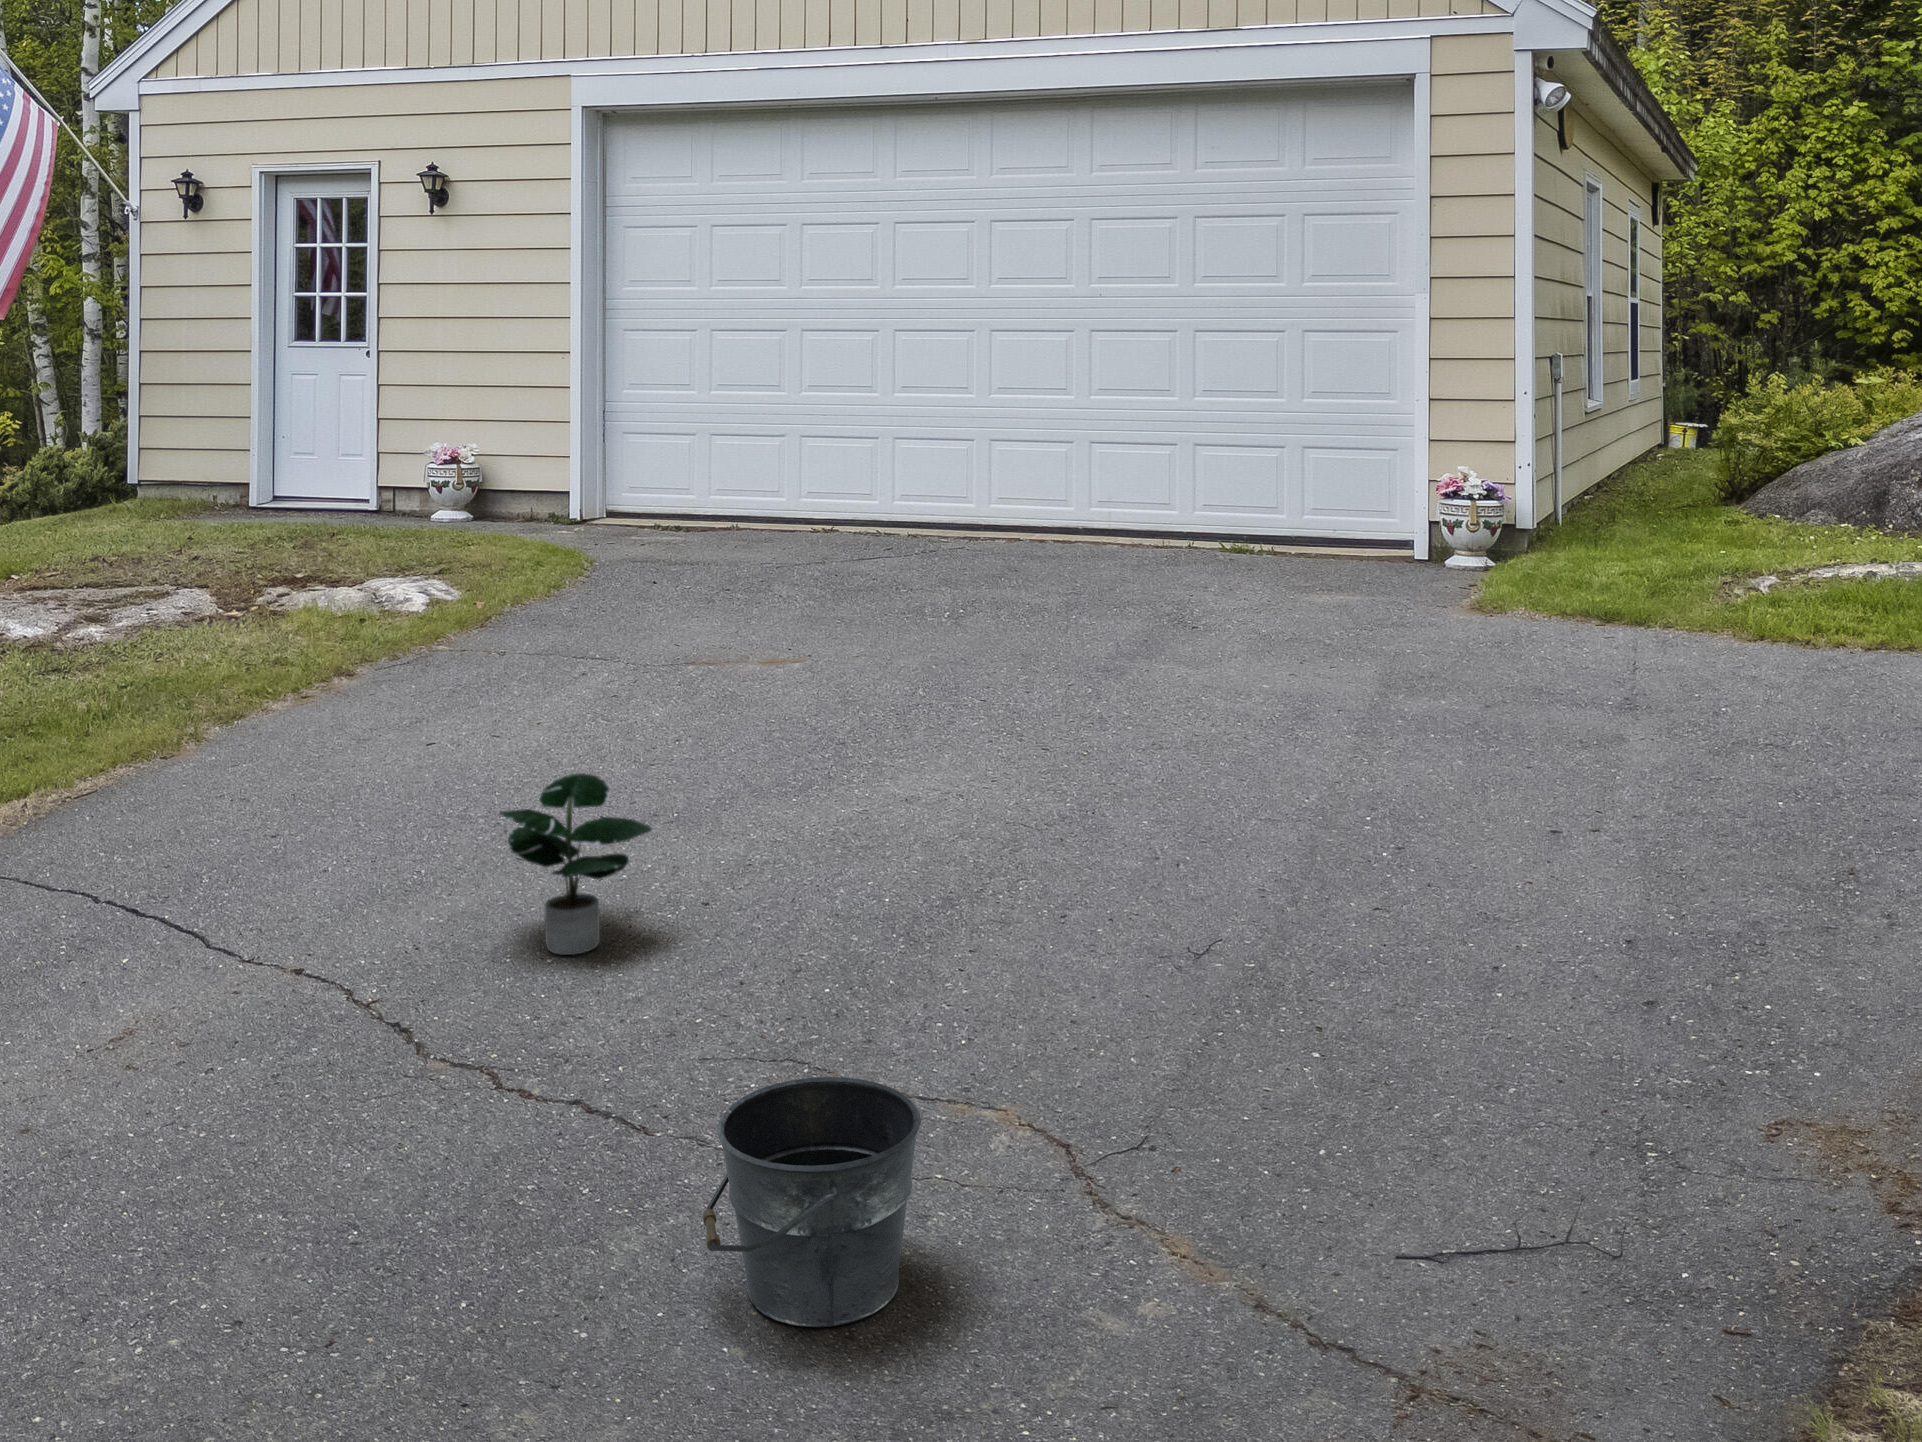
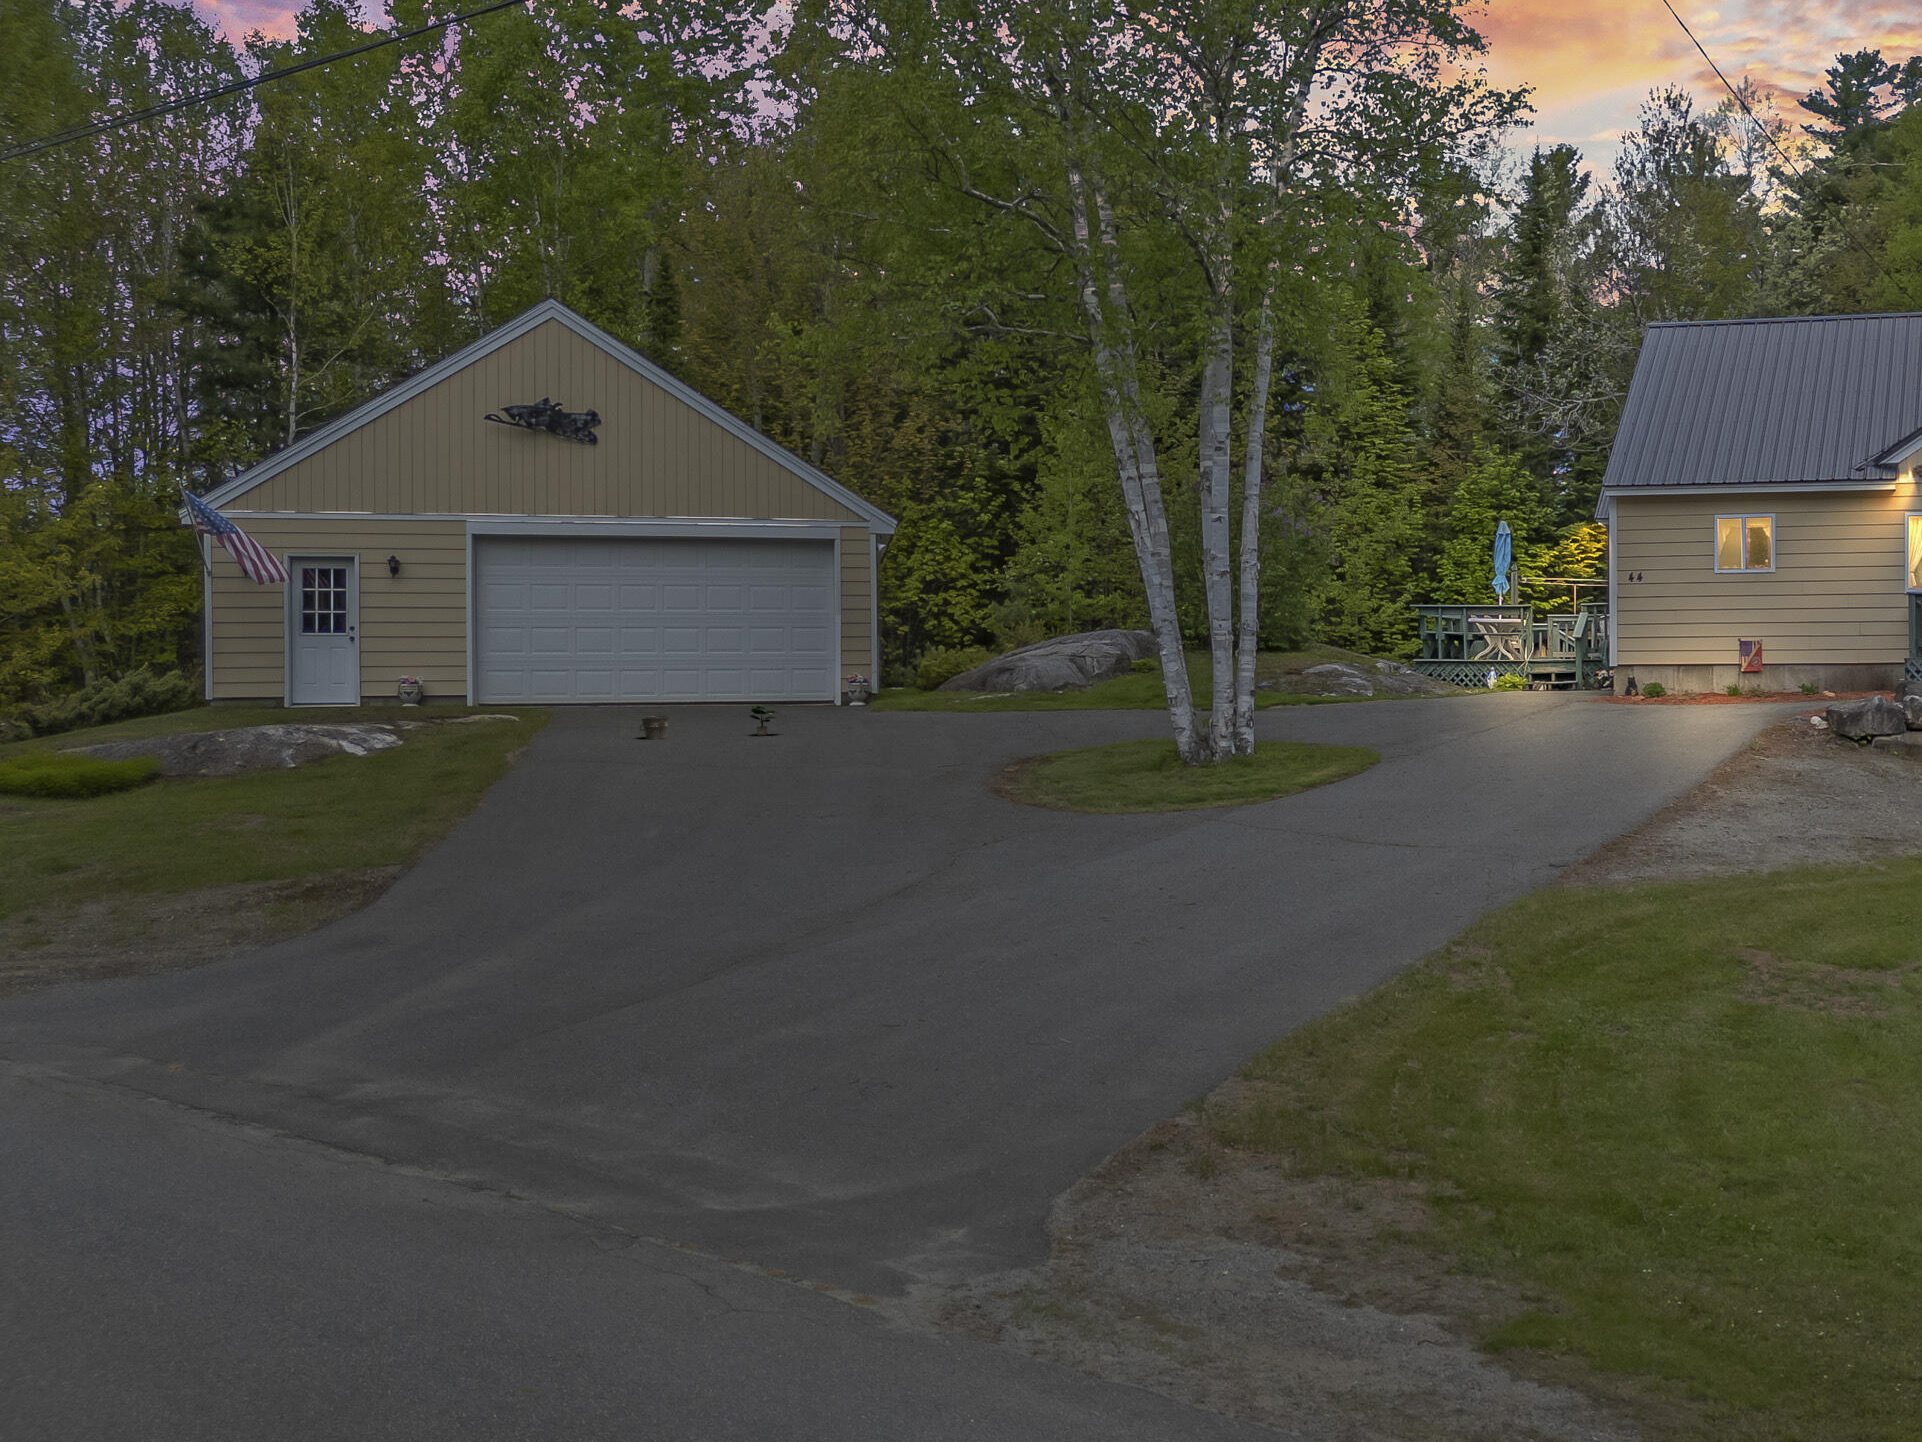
bucket: present [703,1077,921,1327] -> present [640,716,669,739]

